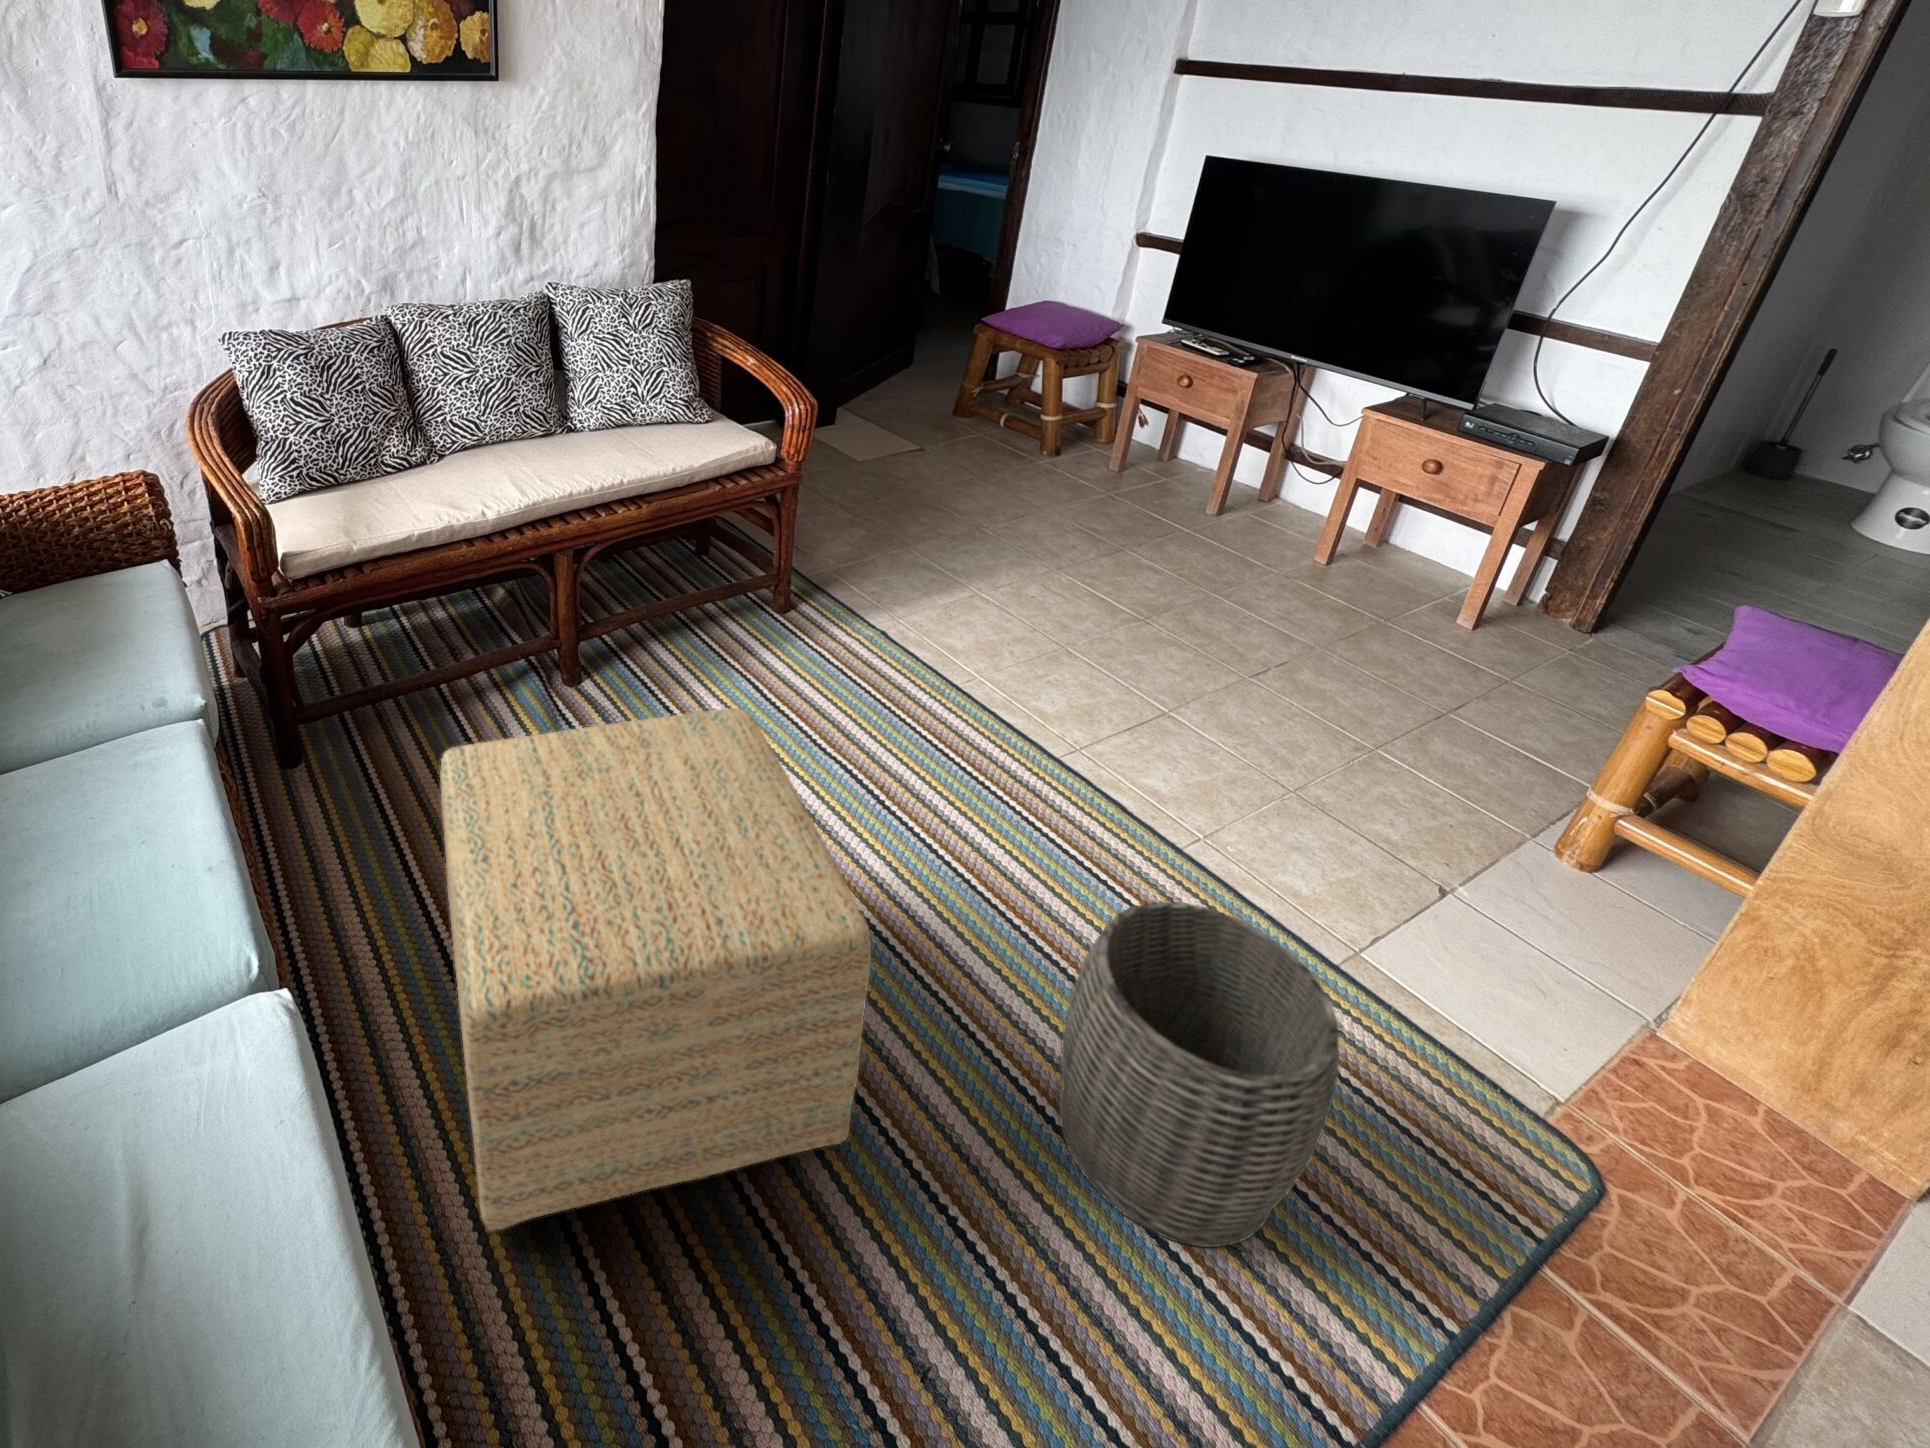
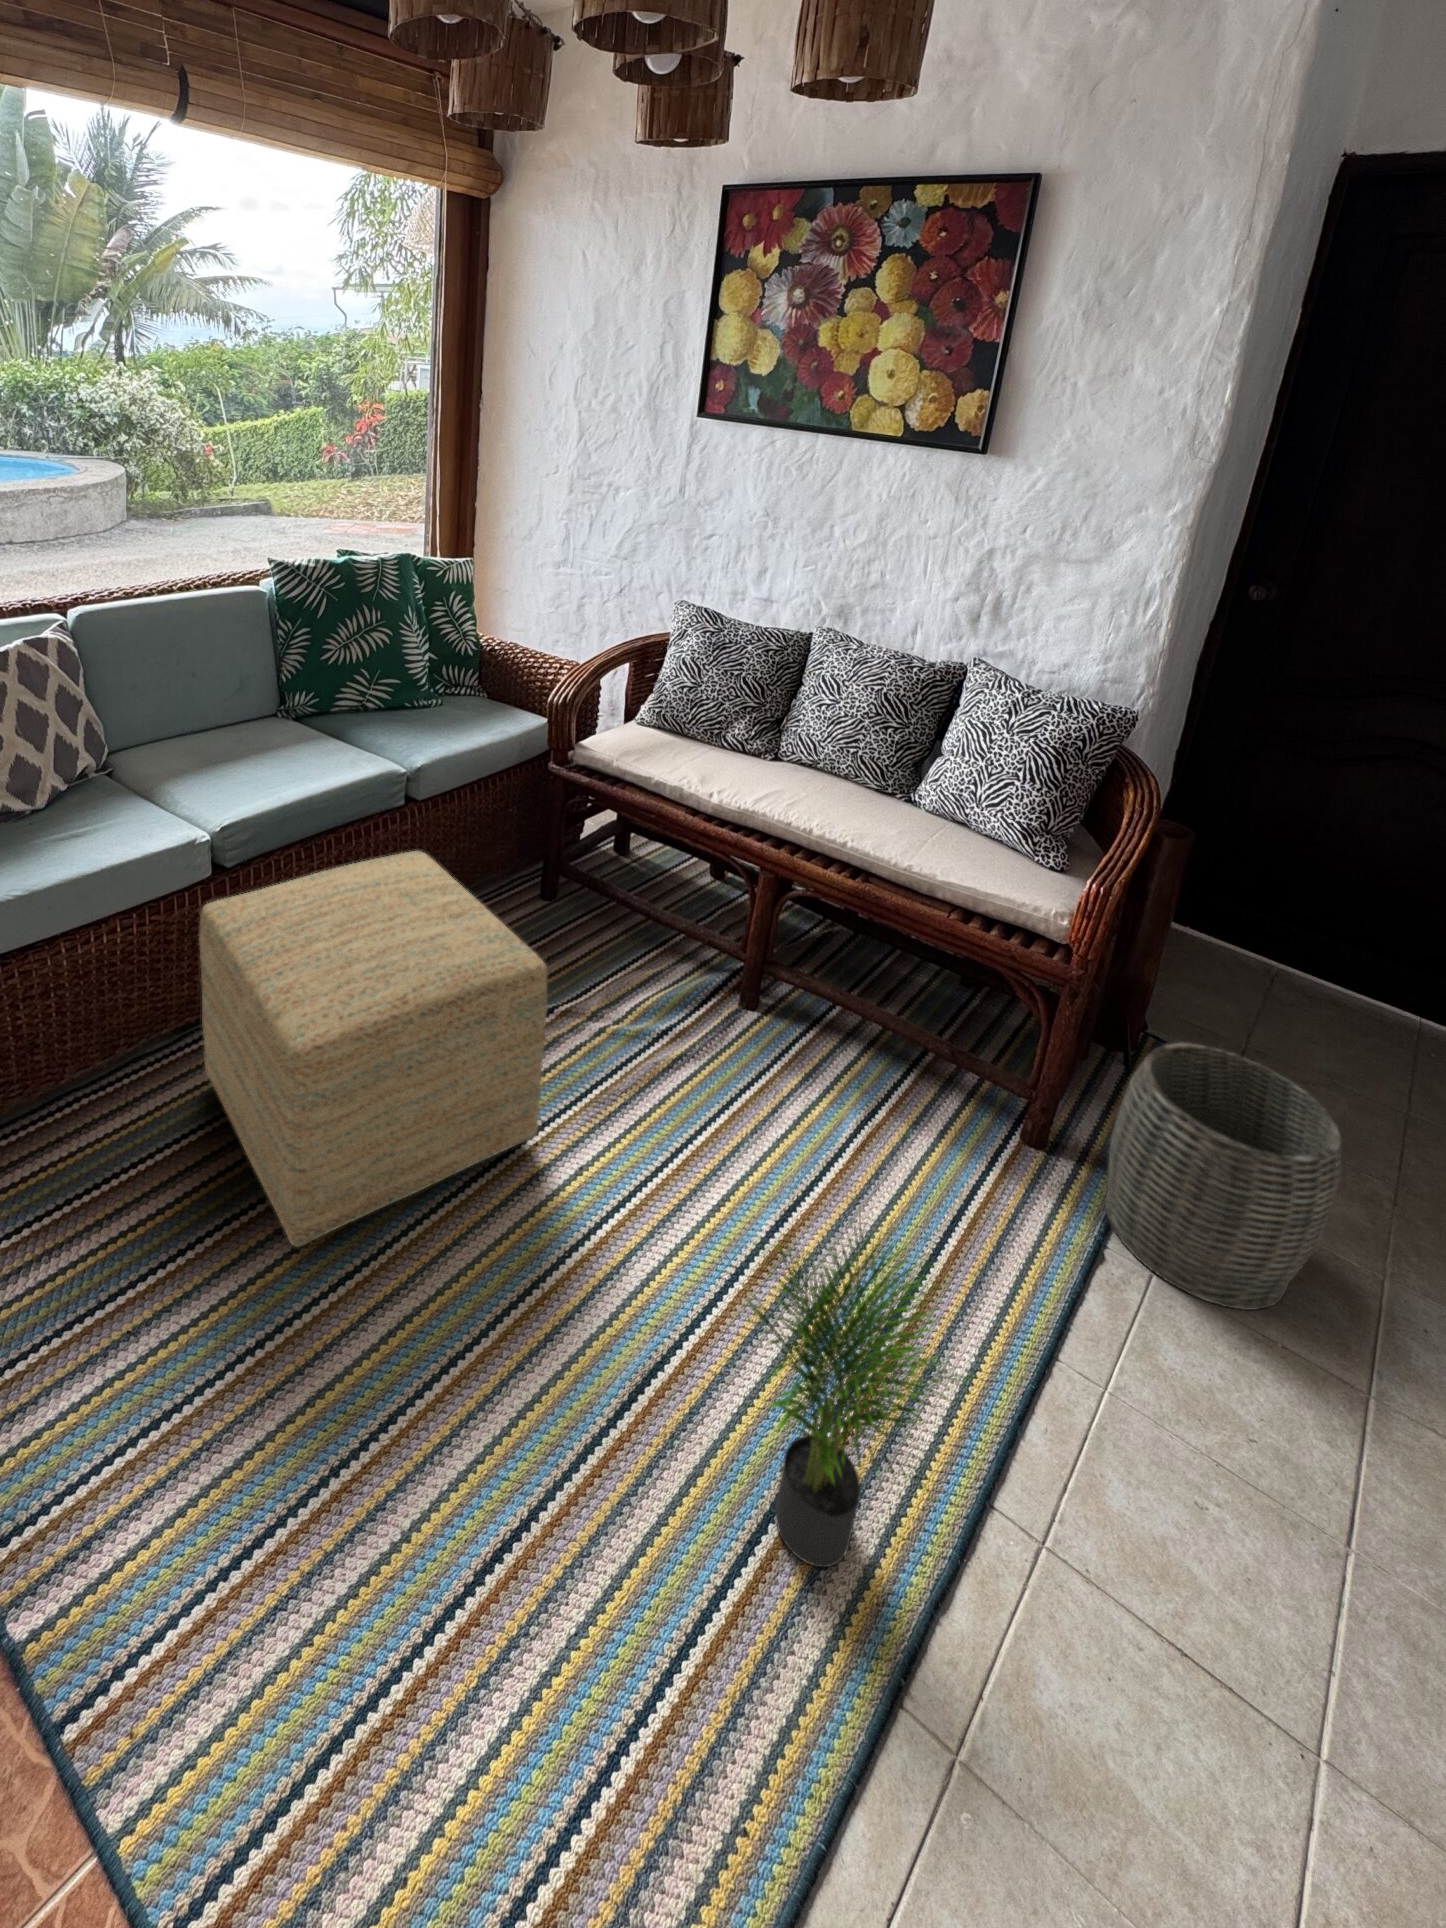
potted plant: none [1035,613,1233,866] -> present [747,1225,959,1567]
woven basket: present [1059,902,1339,1247] -> present [1105,1043,1341,1310]

